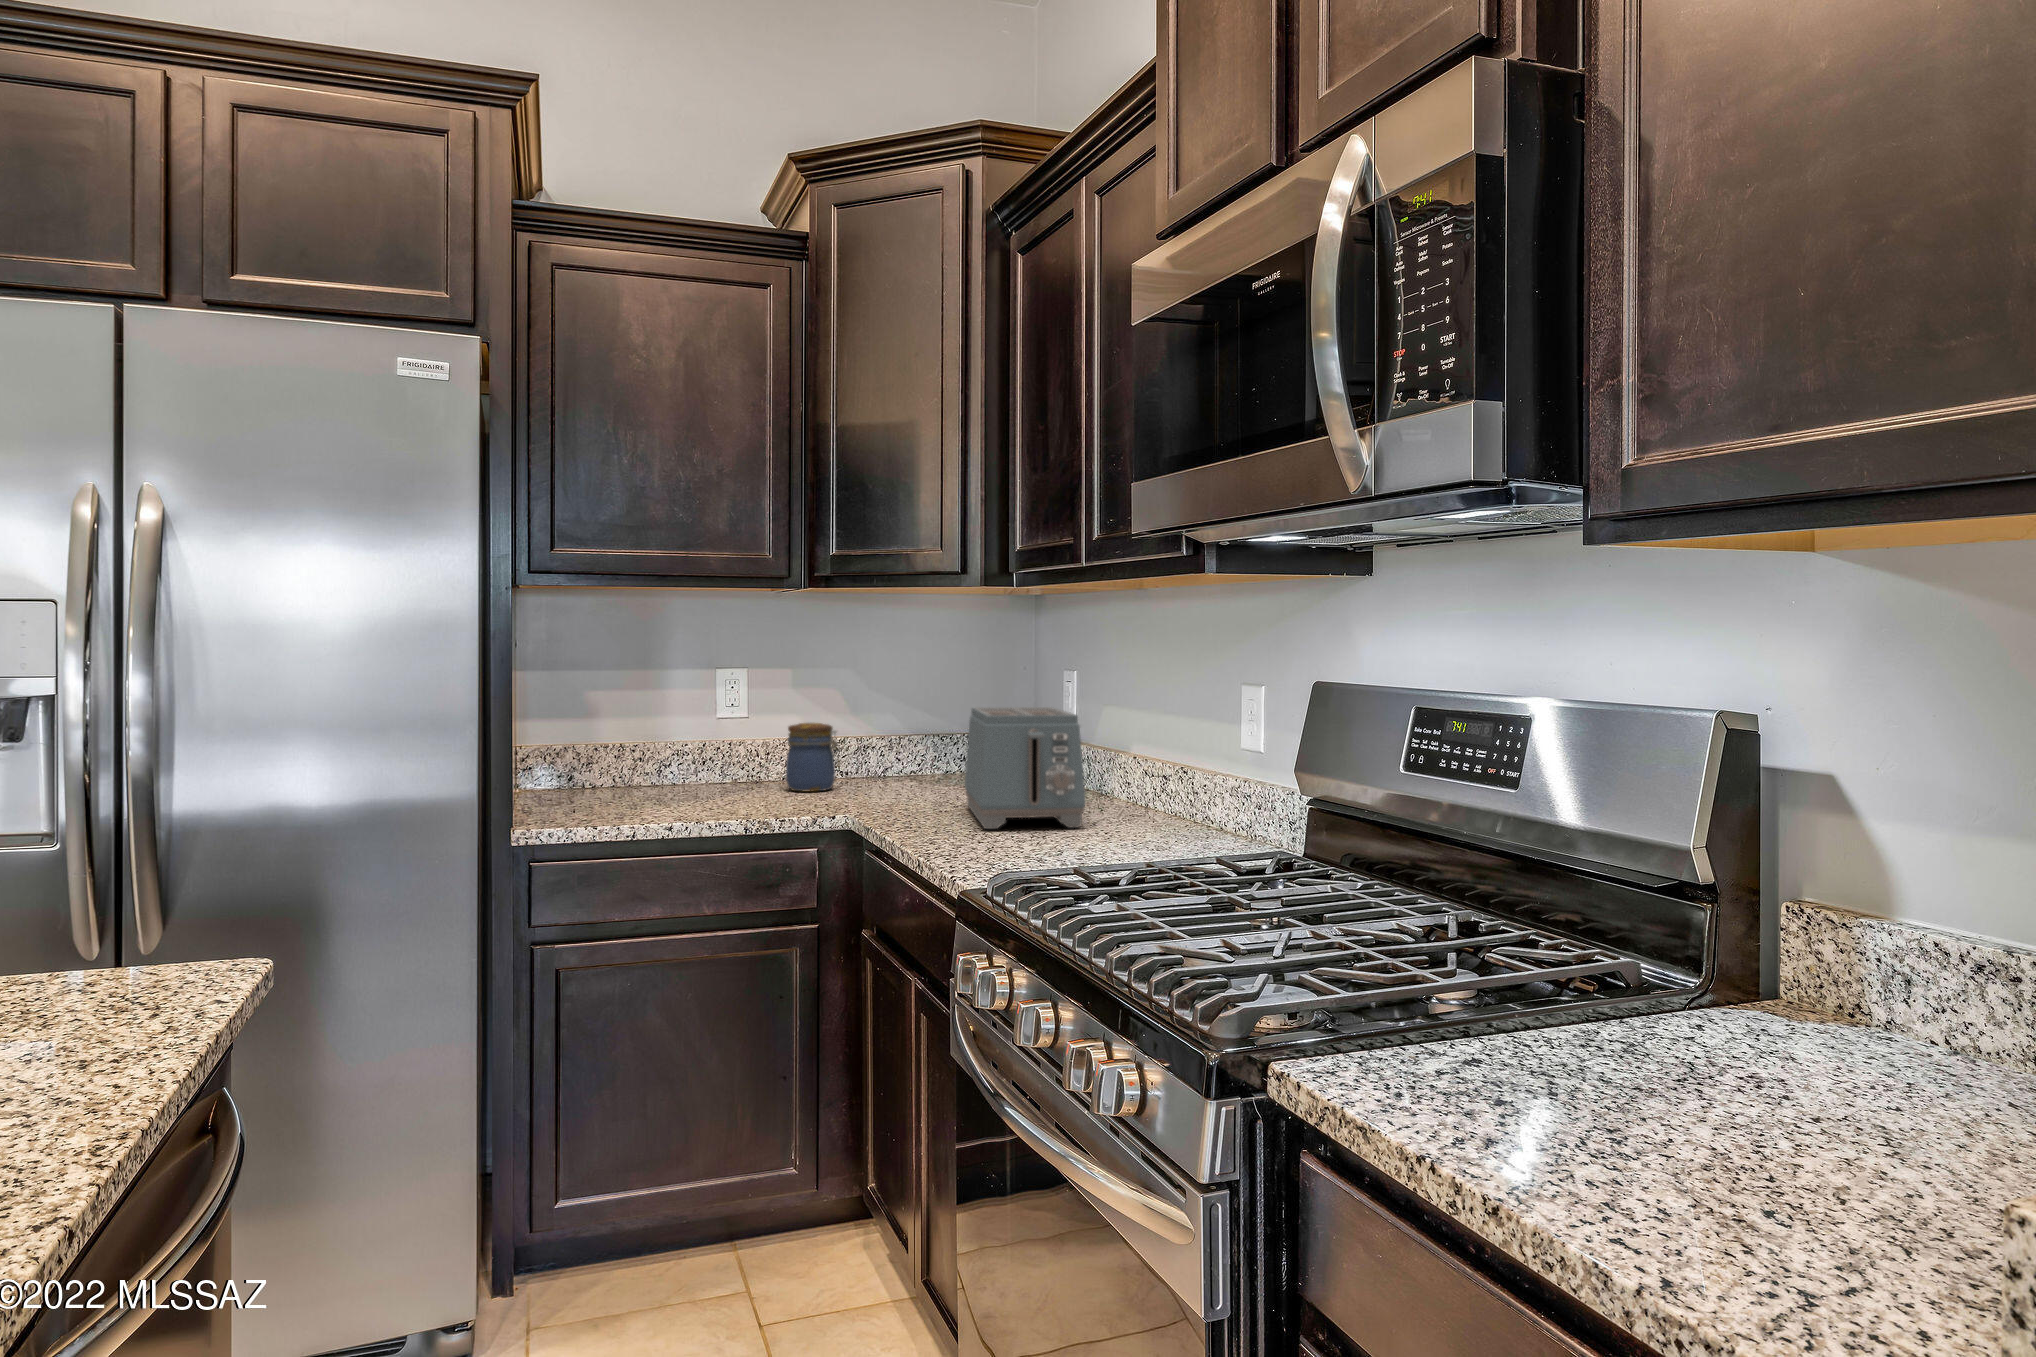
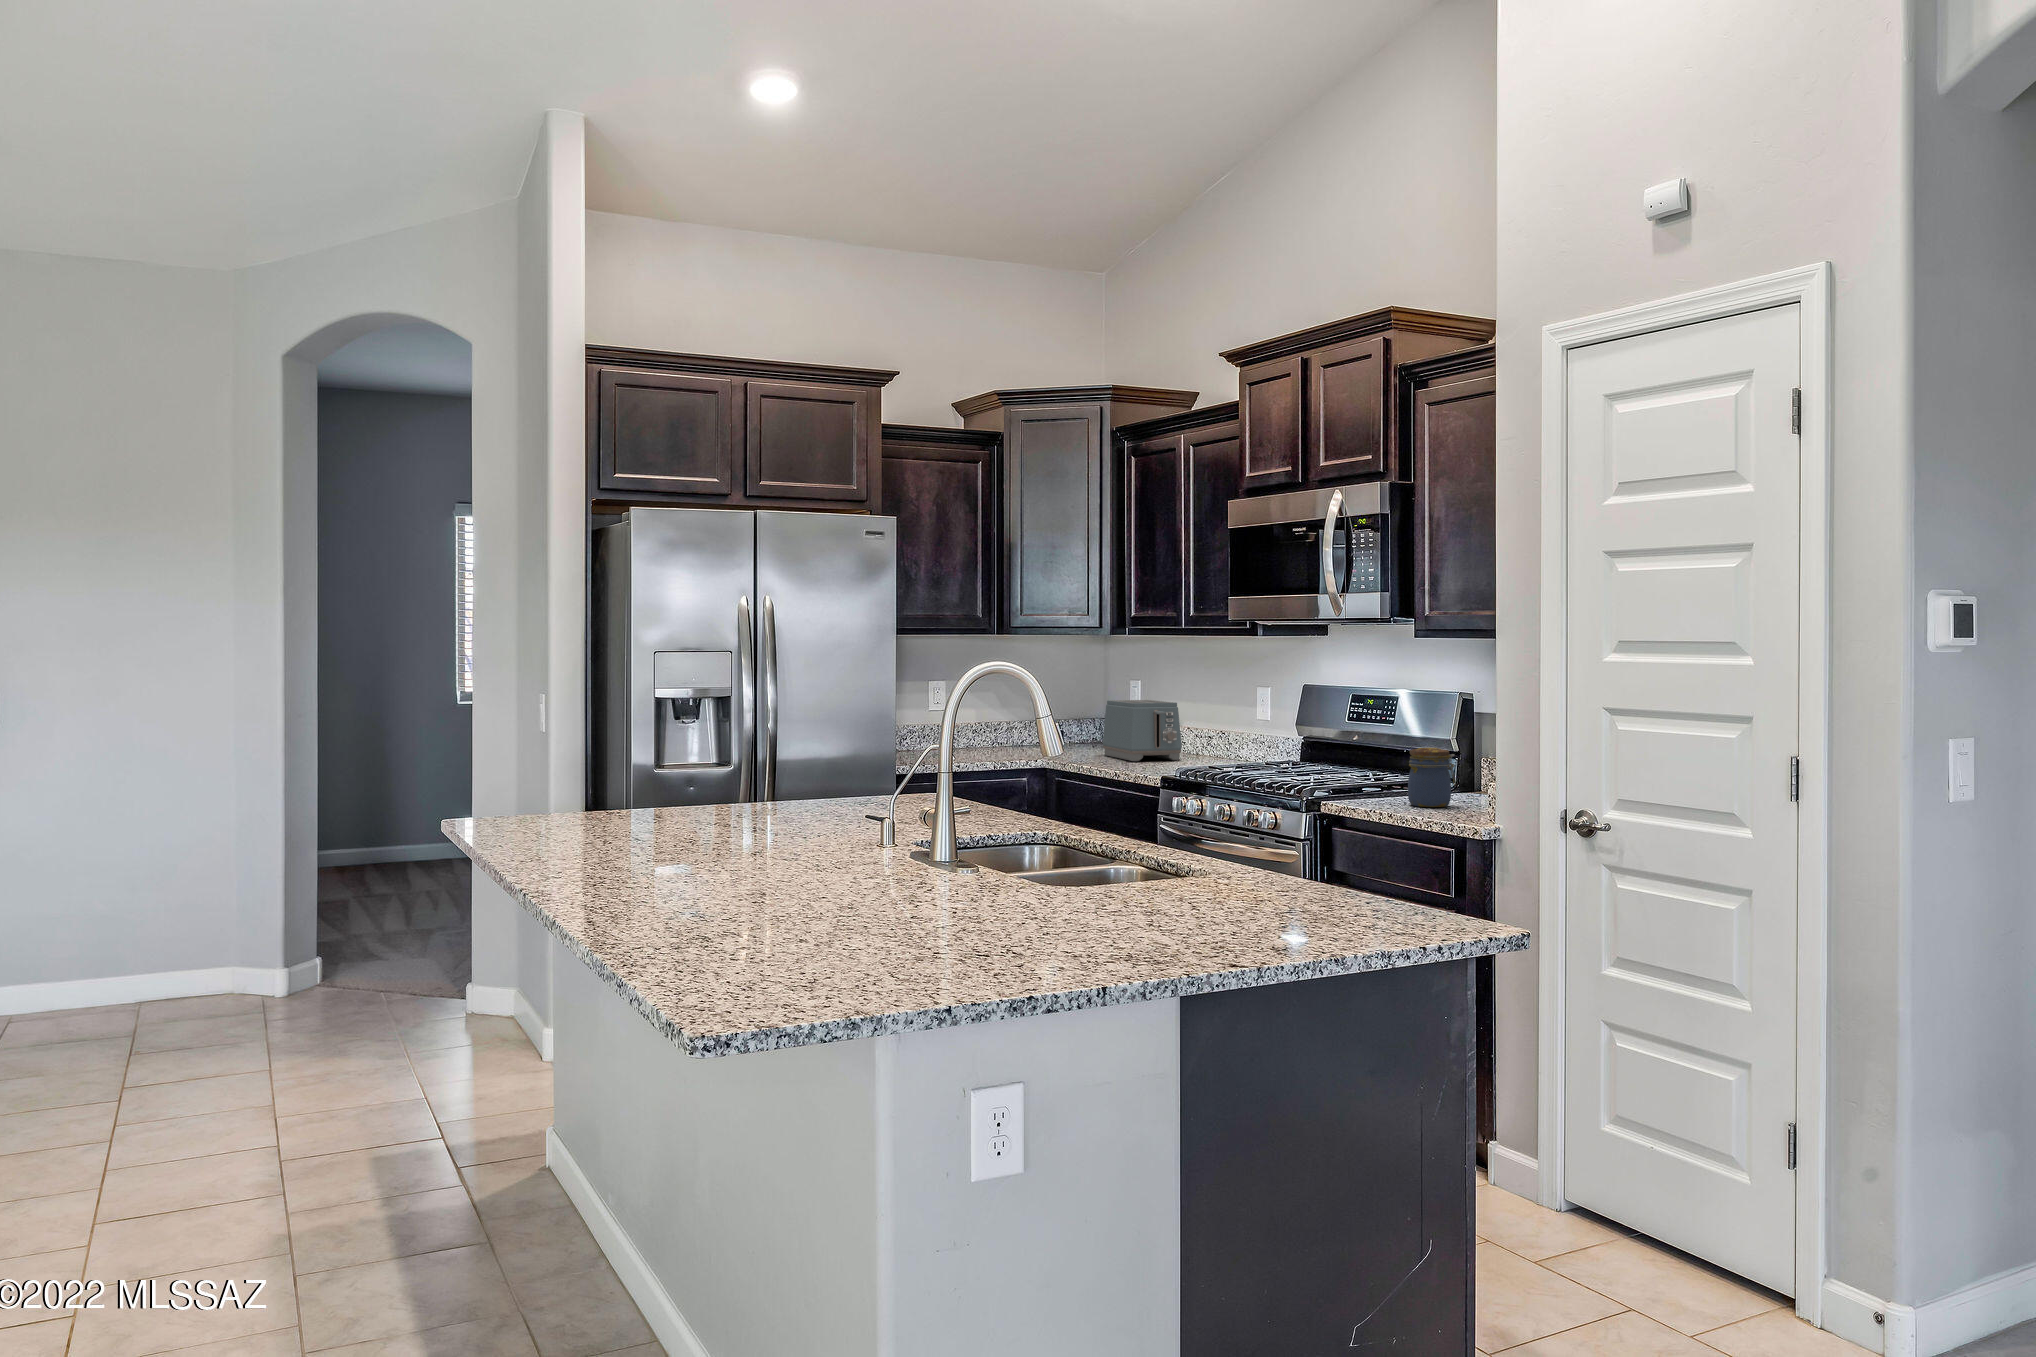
jar: present [786,723,838,792] -> present [1408,748,1456,807]

